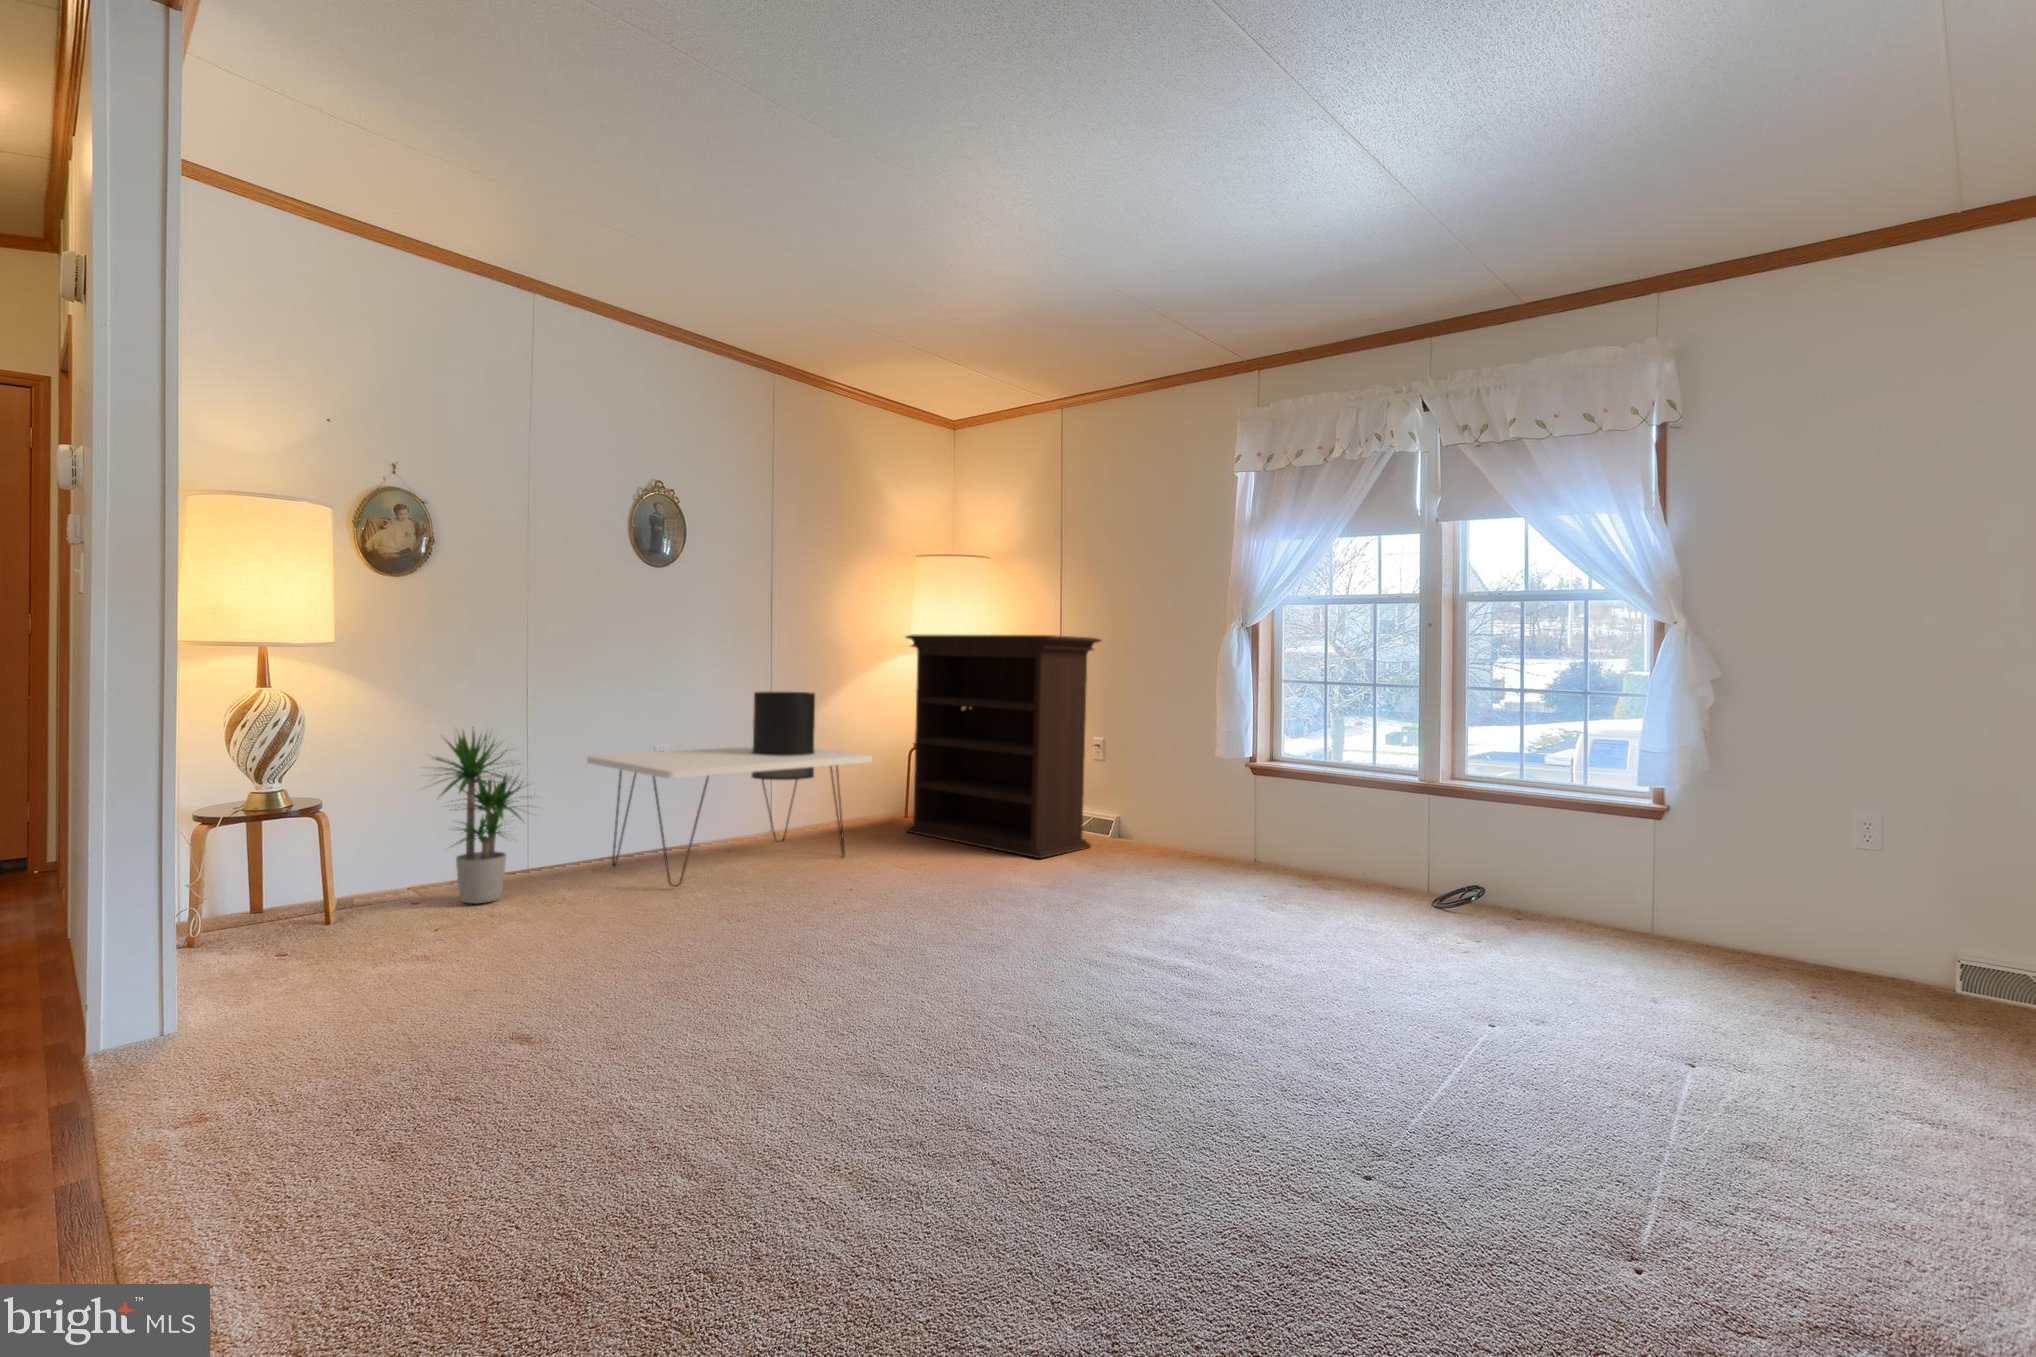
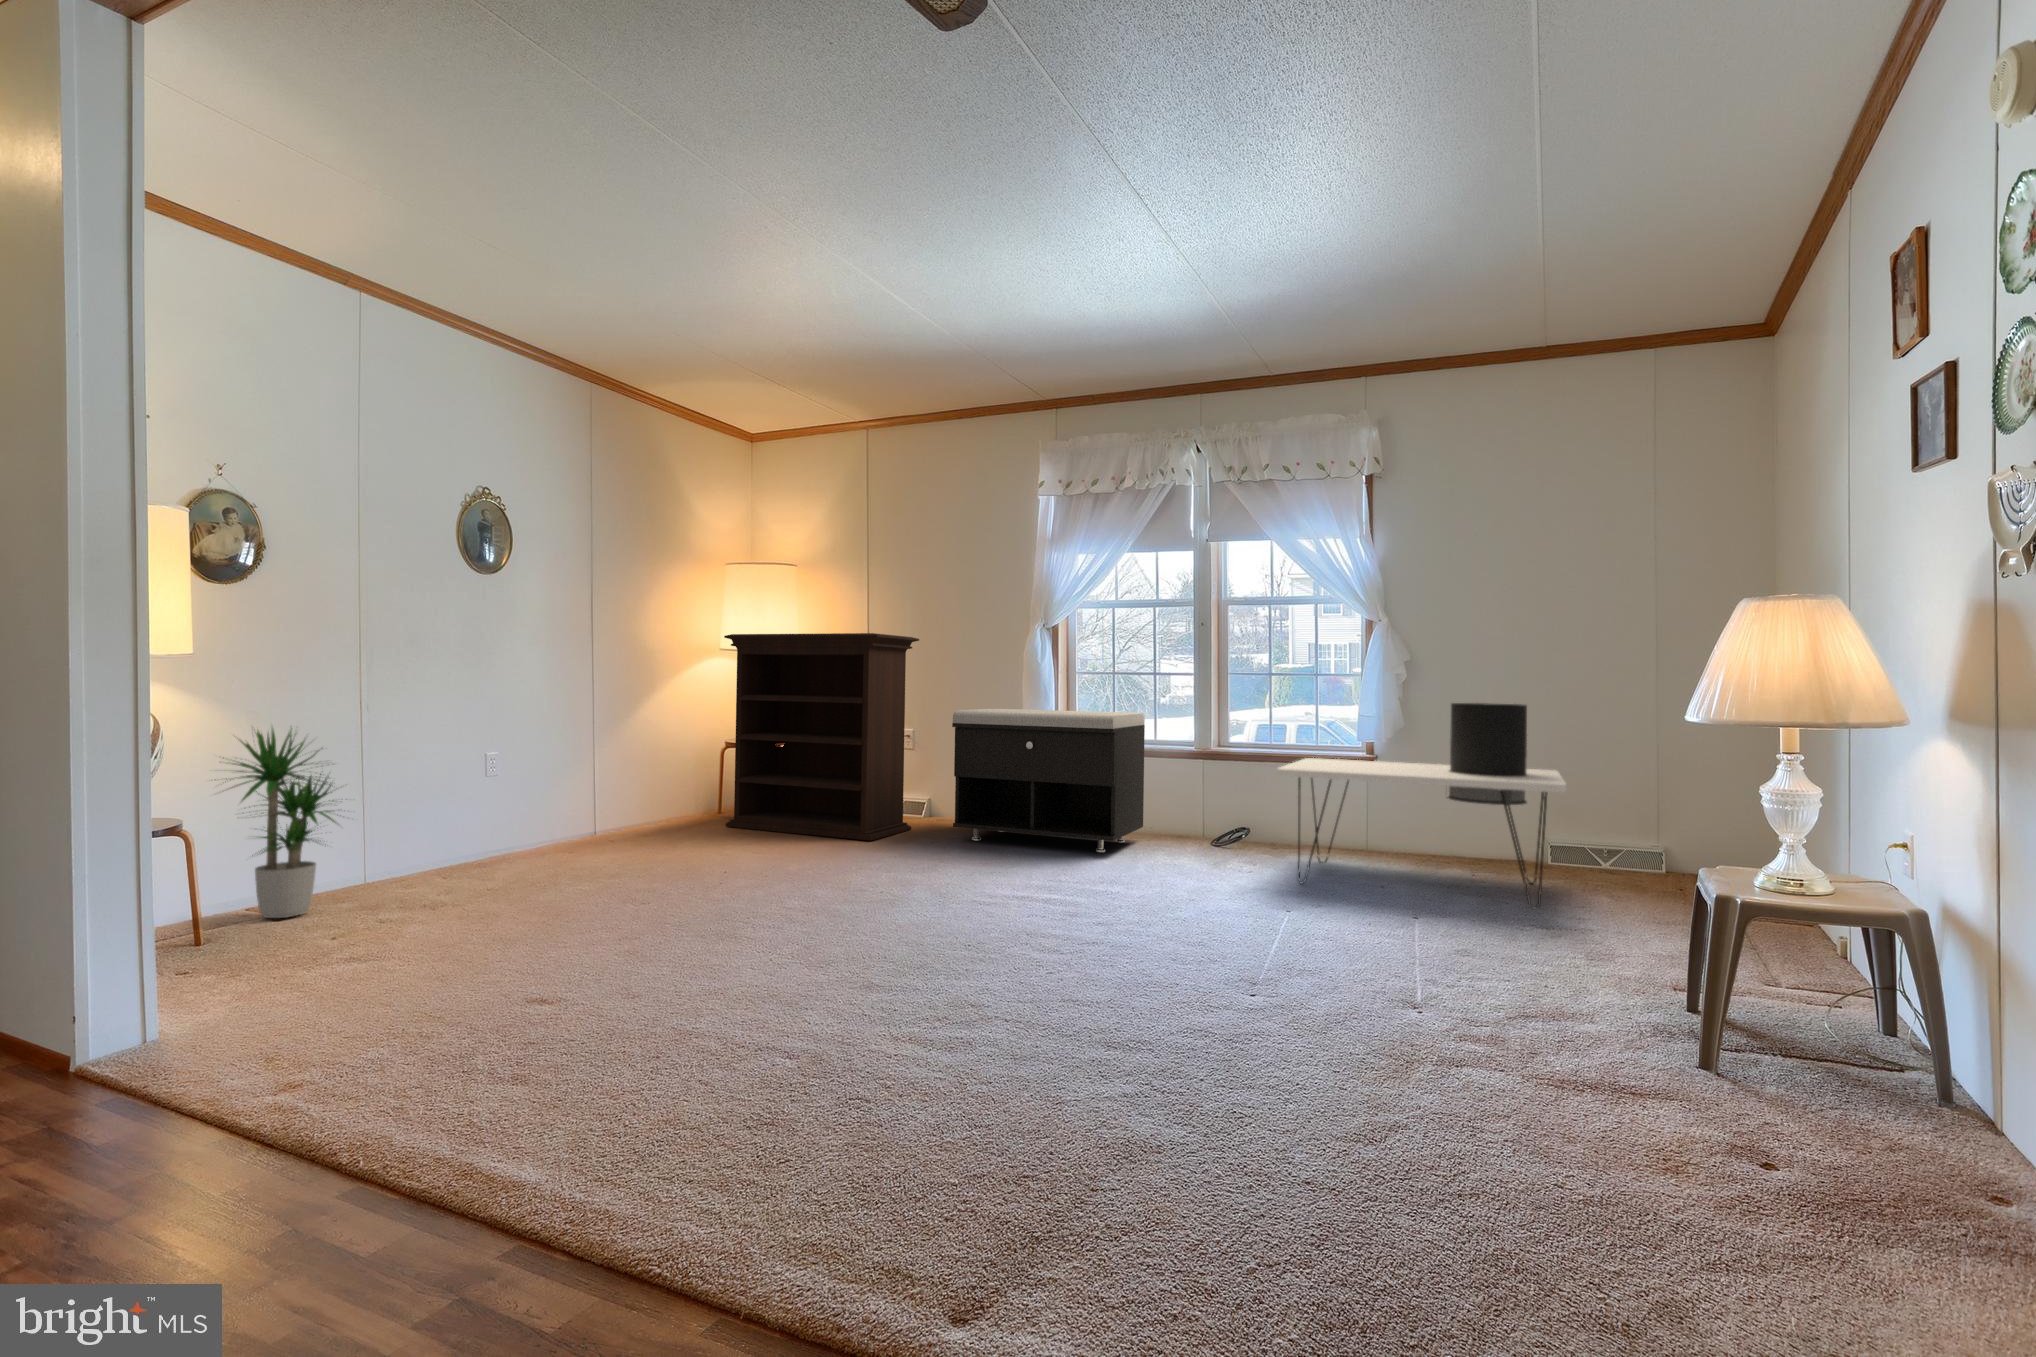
side table: present [587,692,872,887] -> present [1277,703,1566,909]
storage bench: none [1129,718,1358,893] -> present [952,709,1145,852]

